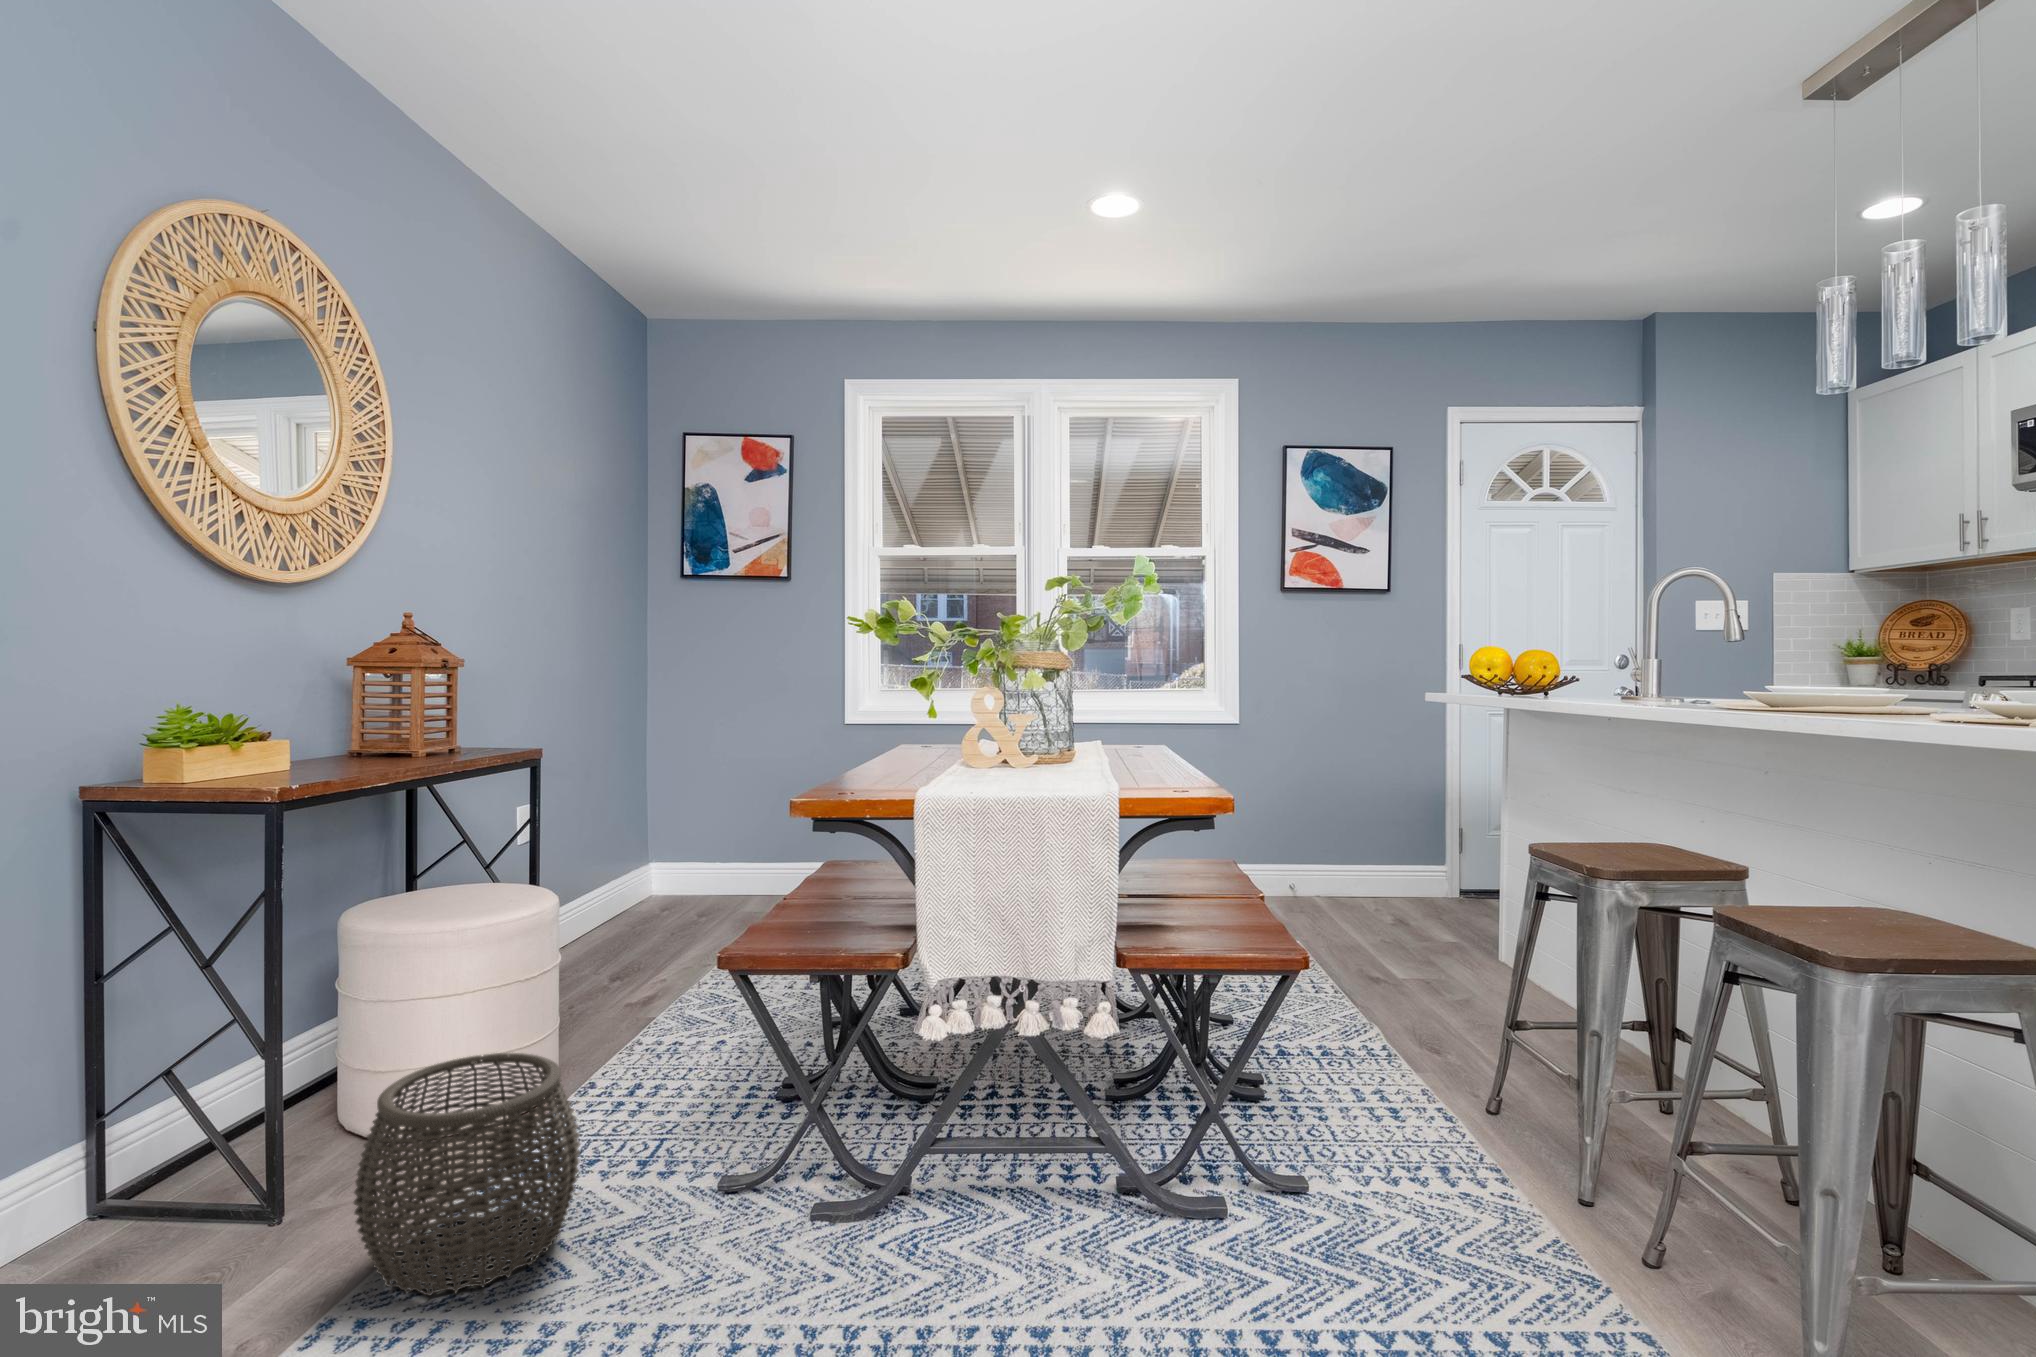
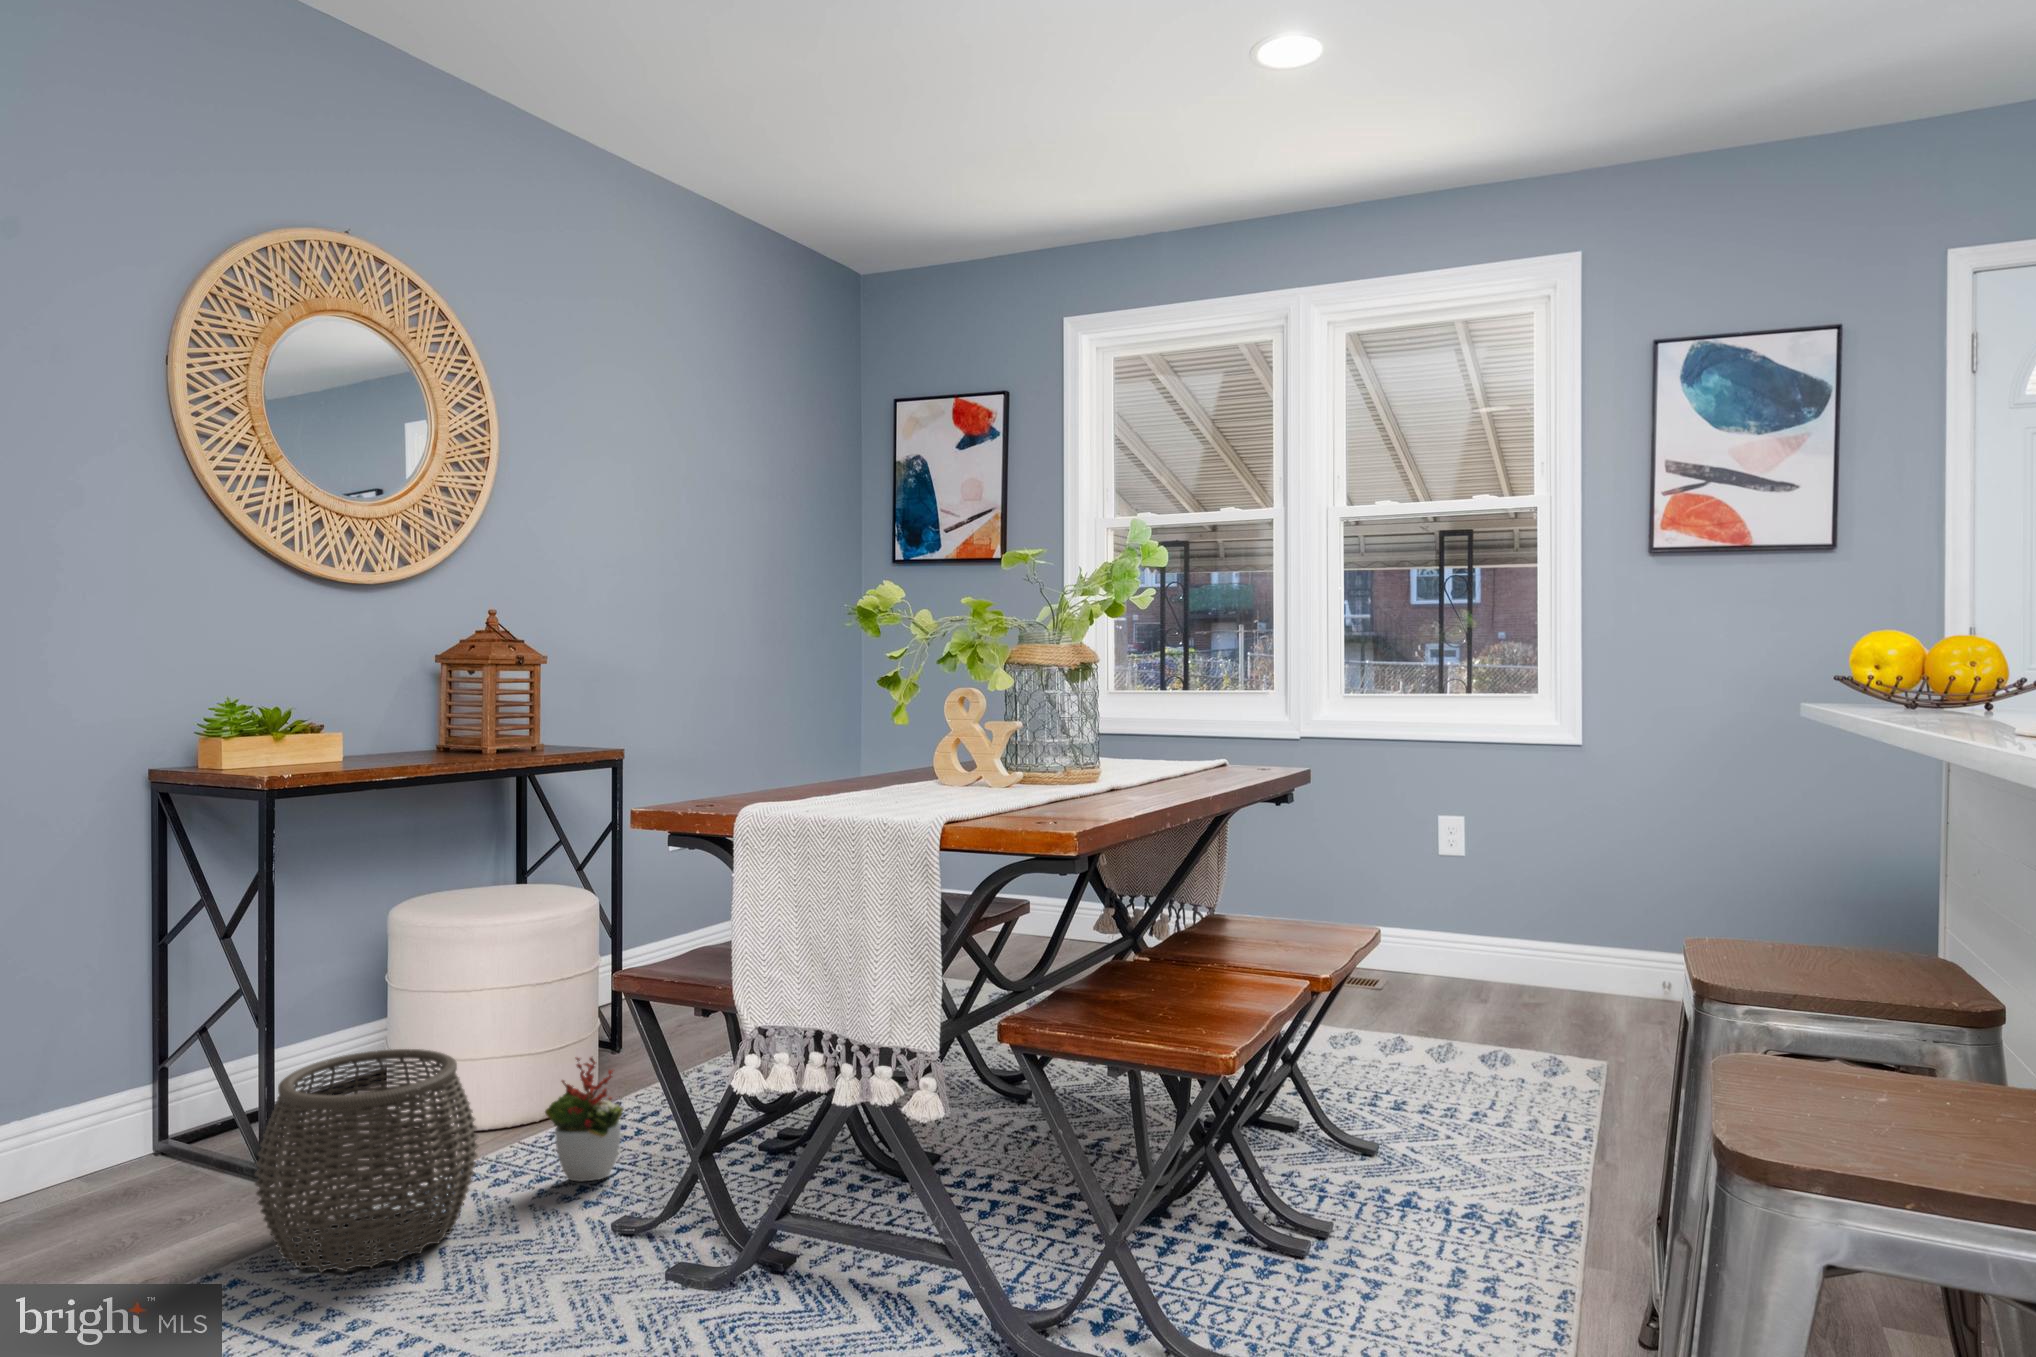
decorative plant: none [601,1036,673,1156] -> present [545,1057,623,1181]

